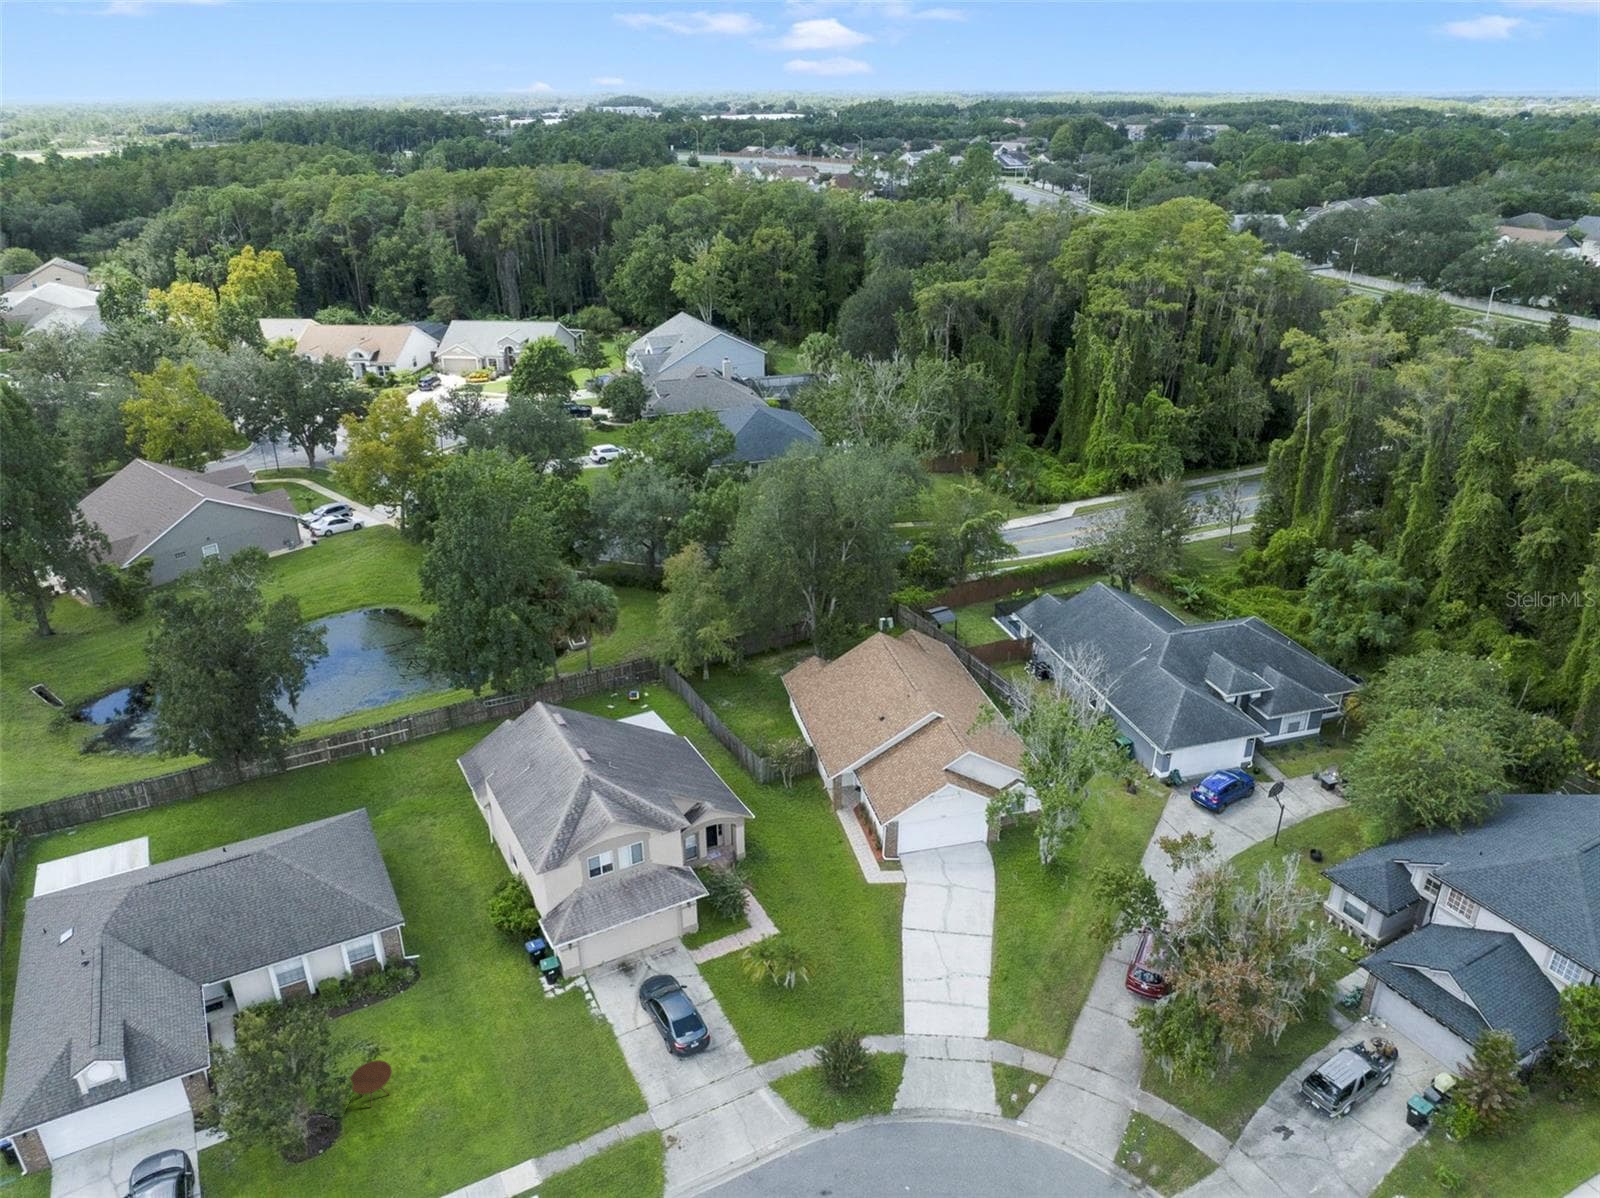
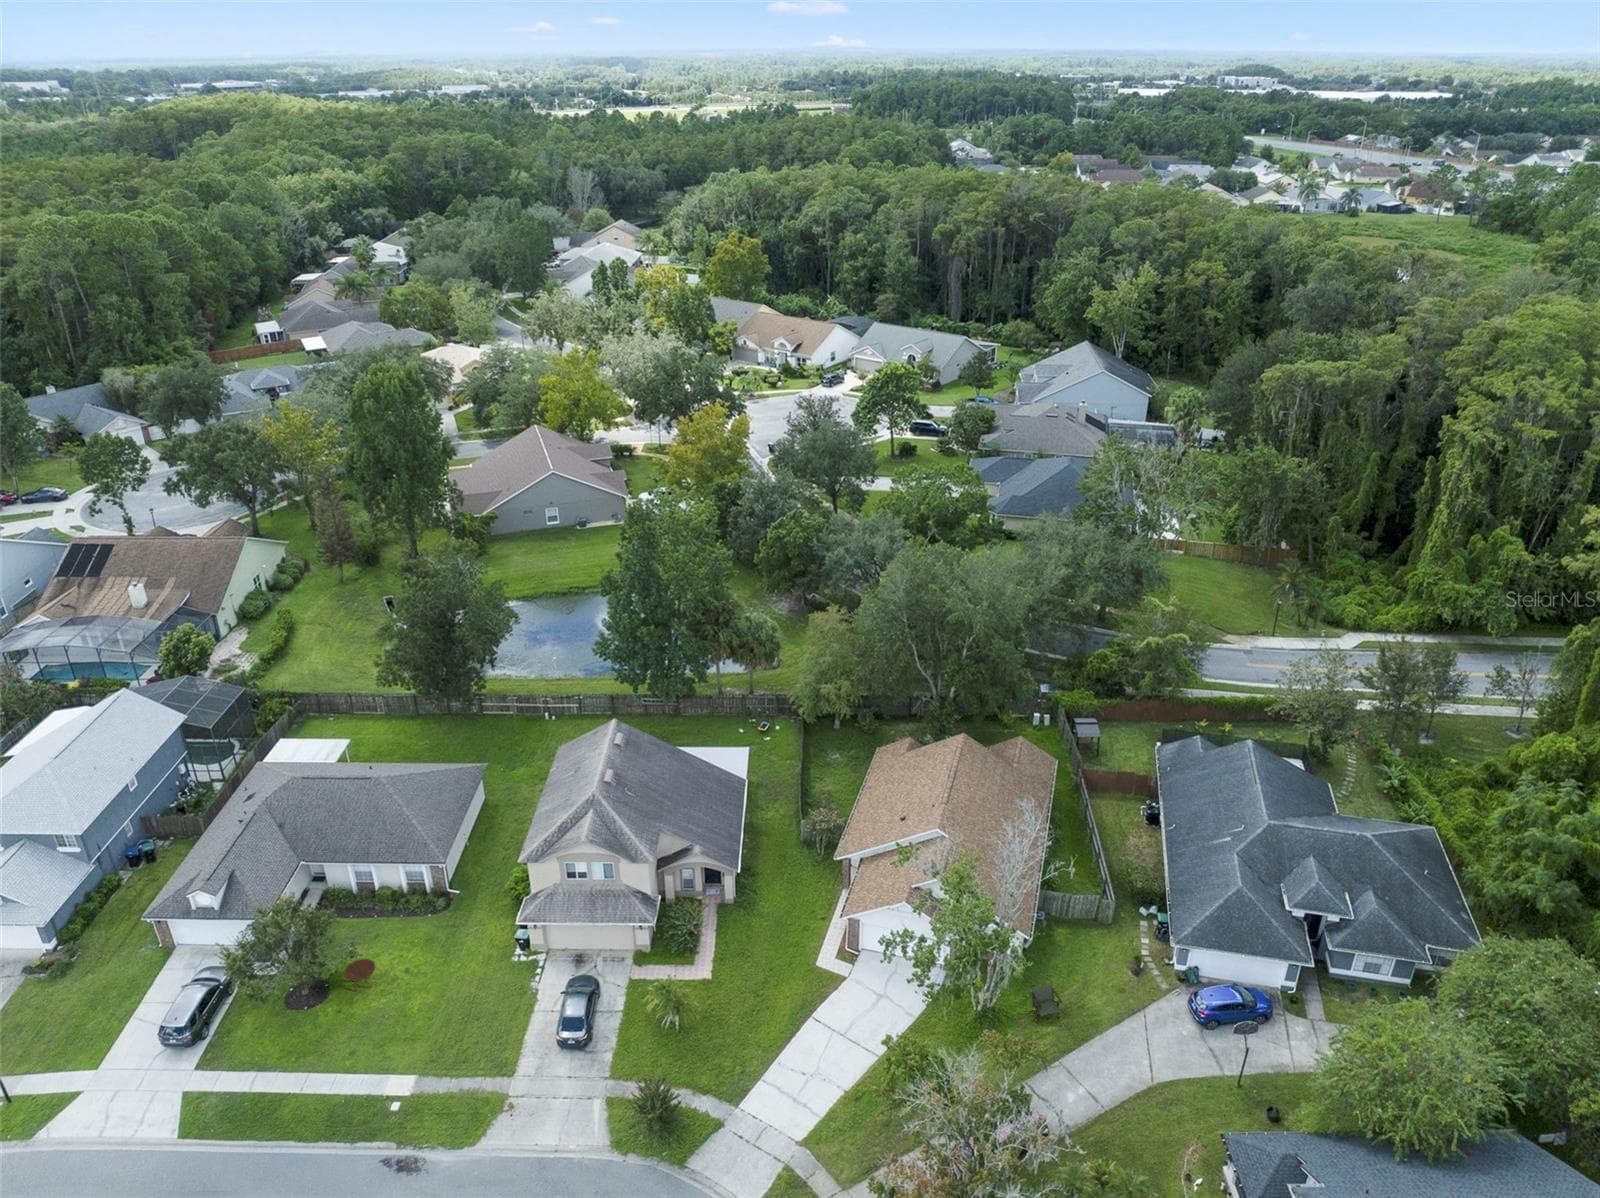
lounge chair: none [1075,817,1110,857] -> present [1032,984,1062,1022]

